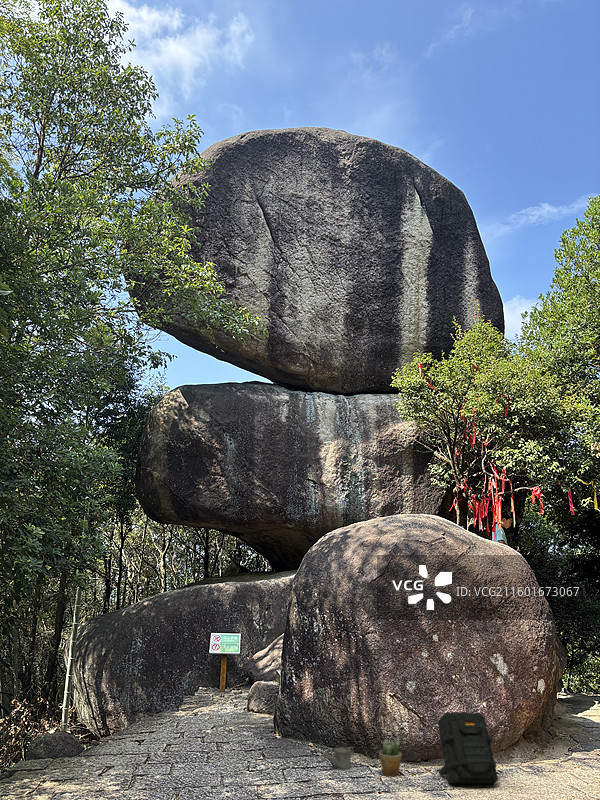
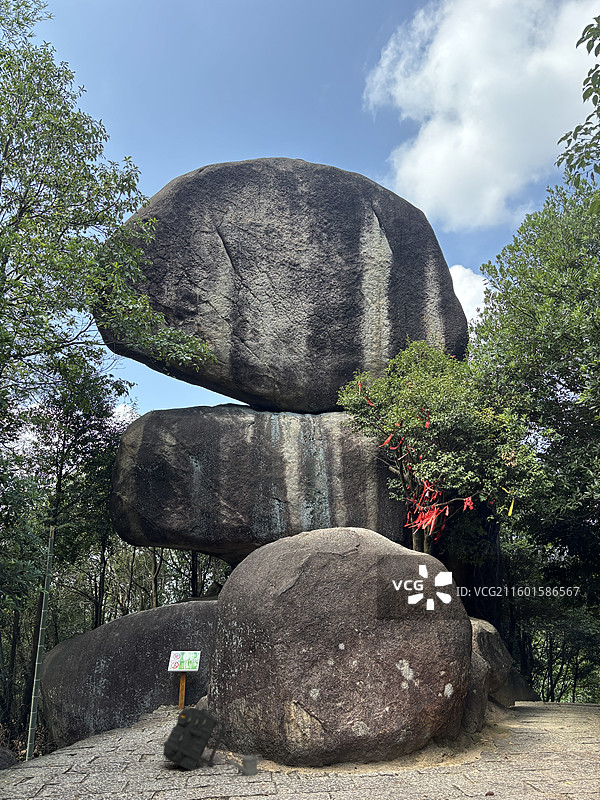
backpack: present [438,712,498,784] -> present [164,707,225,771]
potted plant: present [379,740,402,777] -> none [280,746,302,781]

